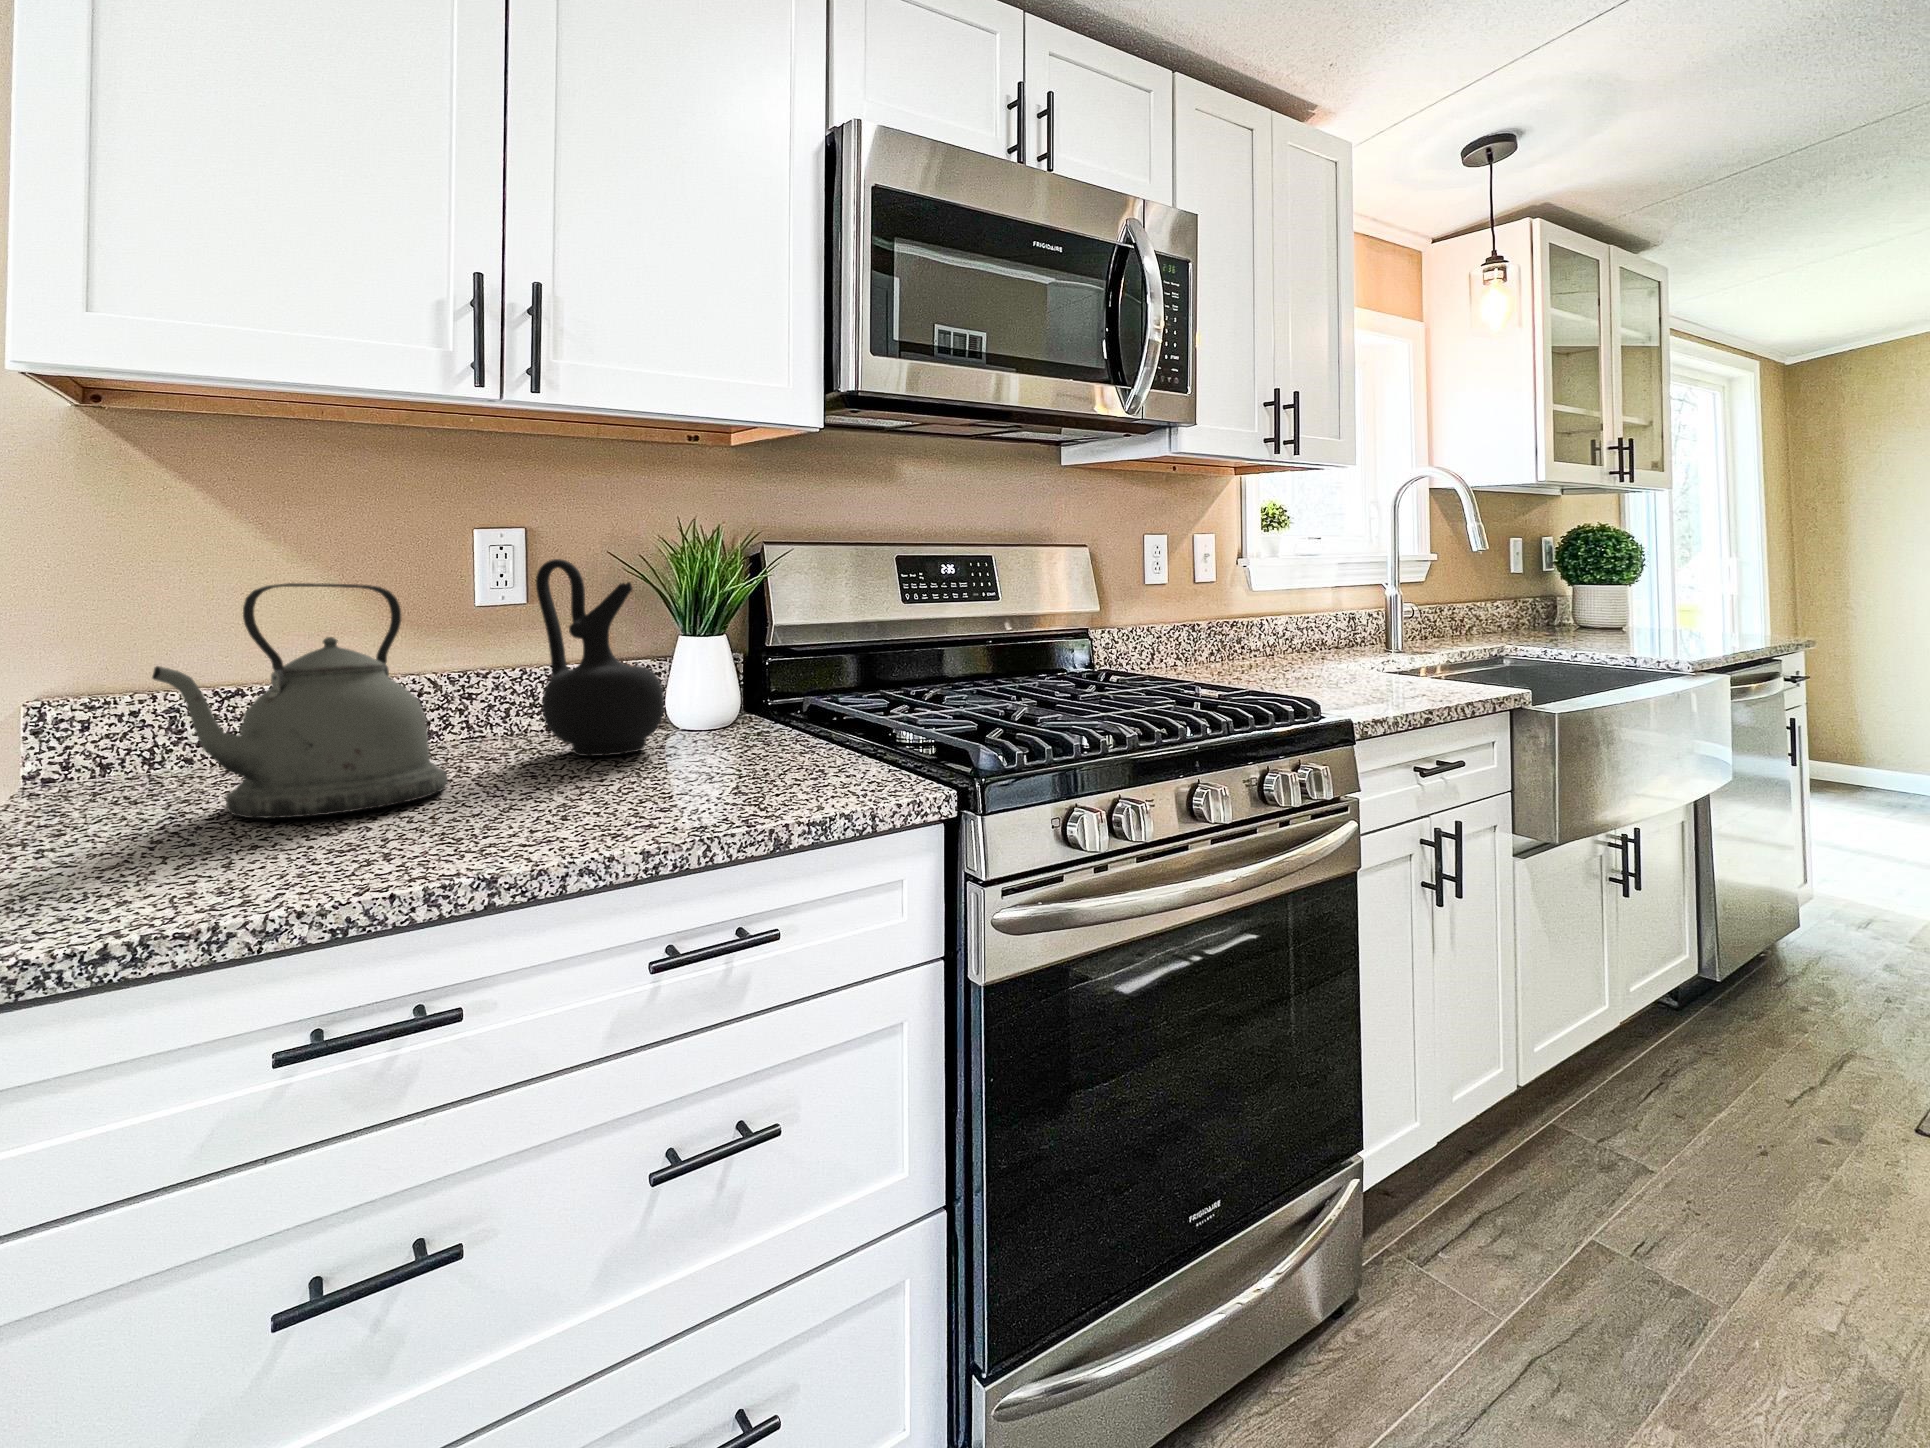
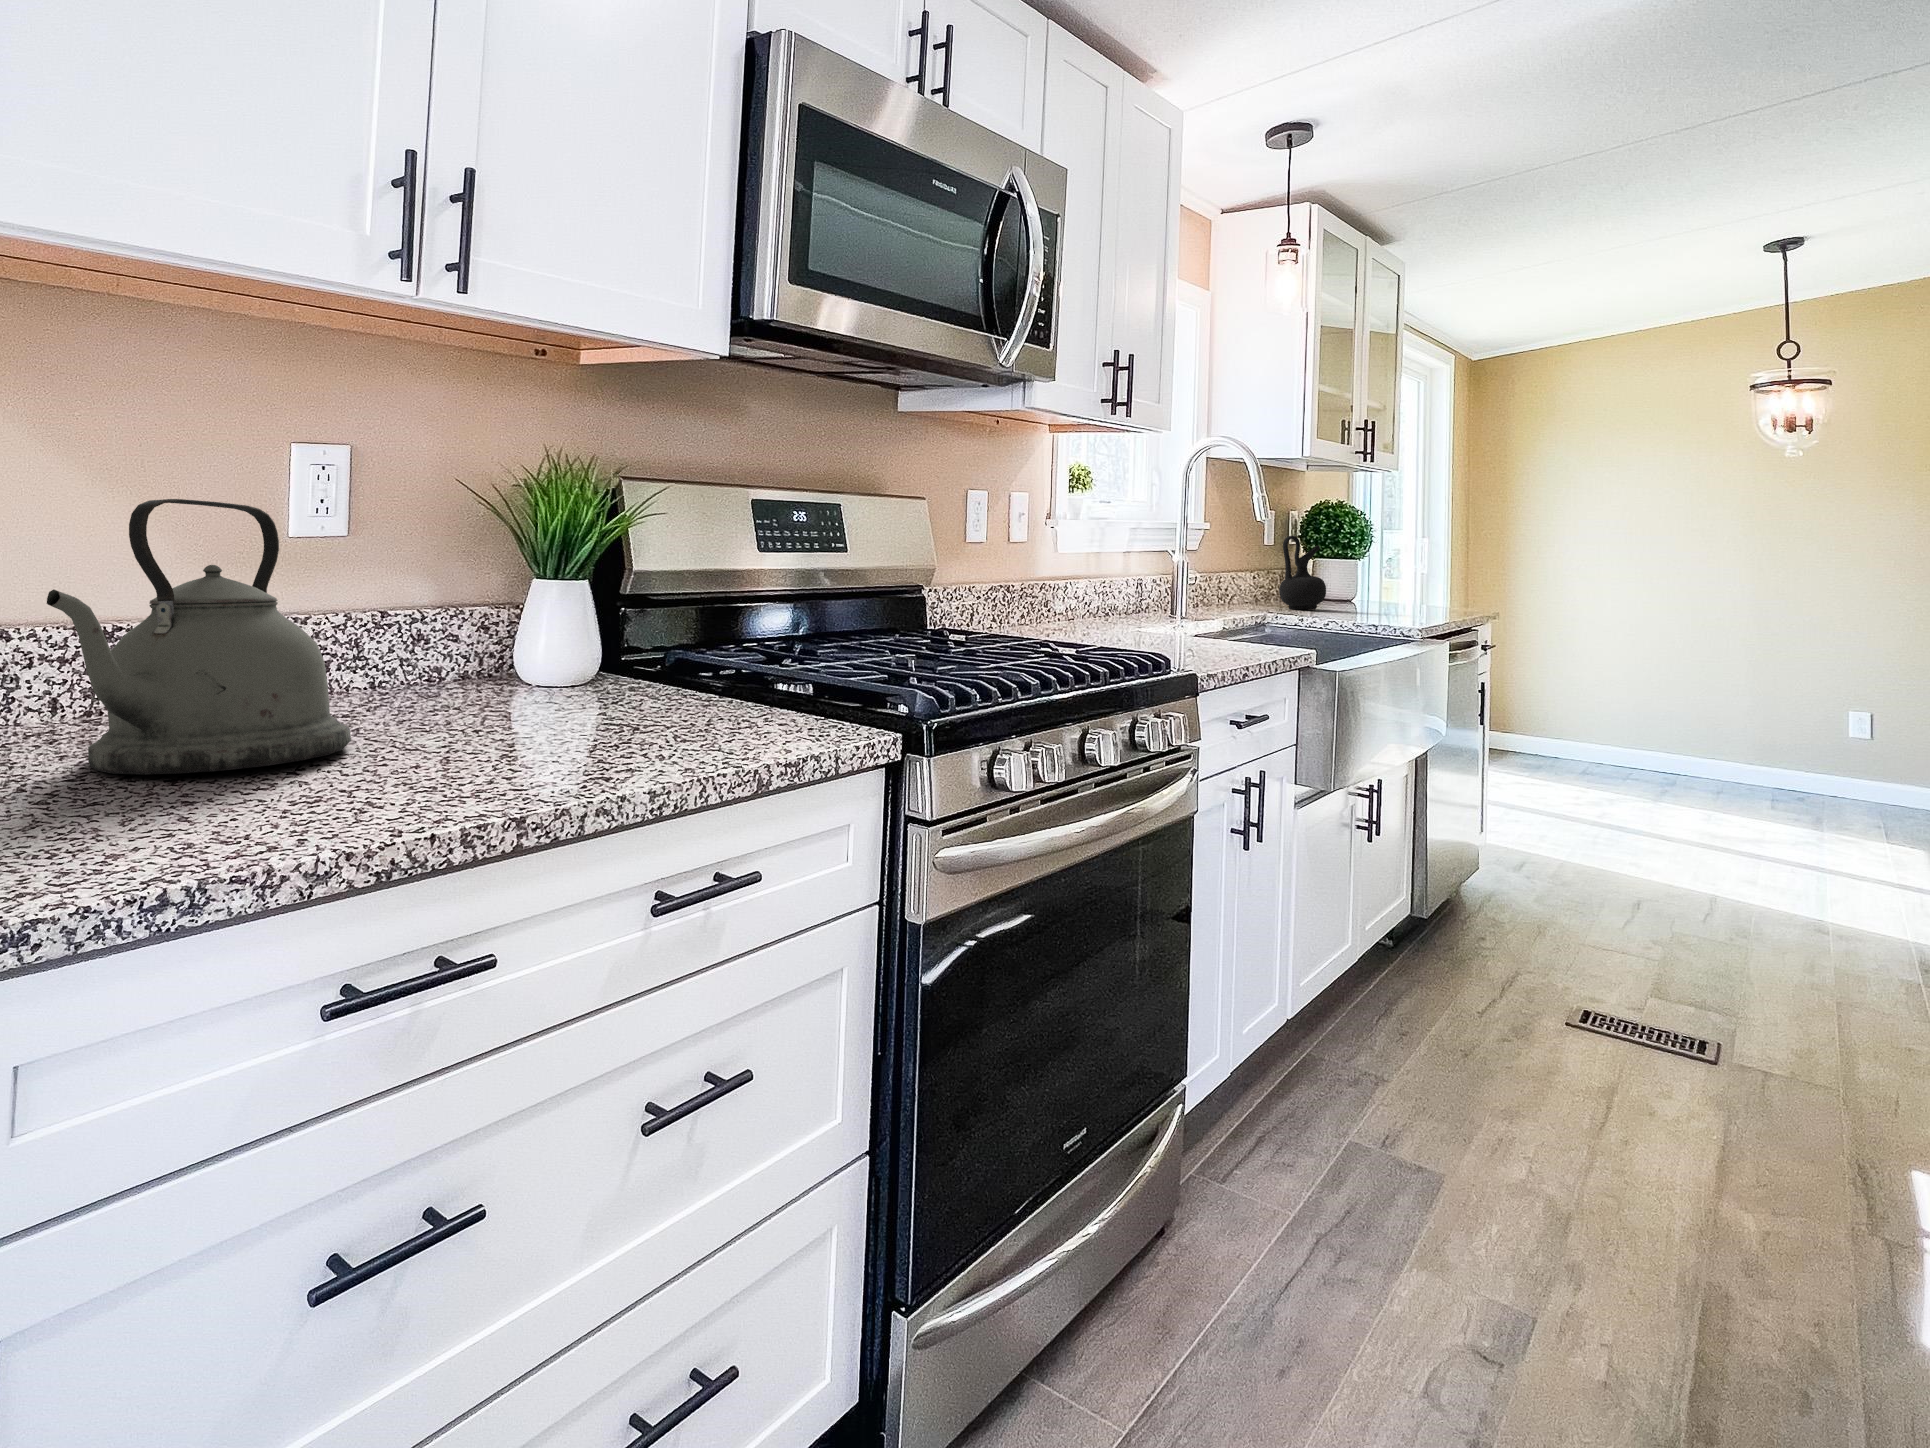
ceramic jug: present [536,559,664,756] -> present [1279,536,1326,609]

